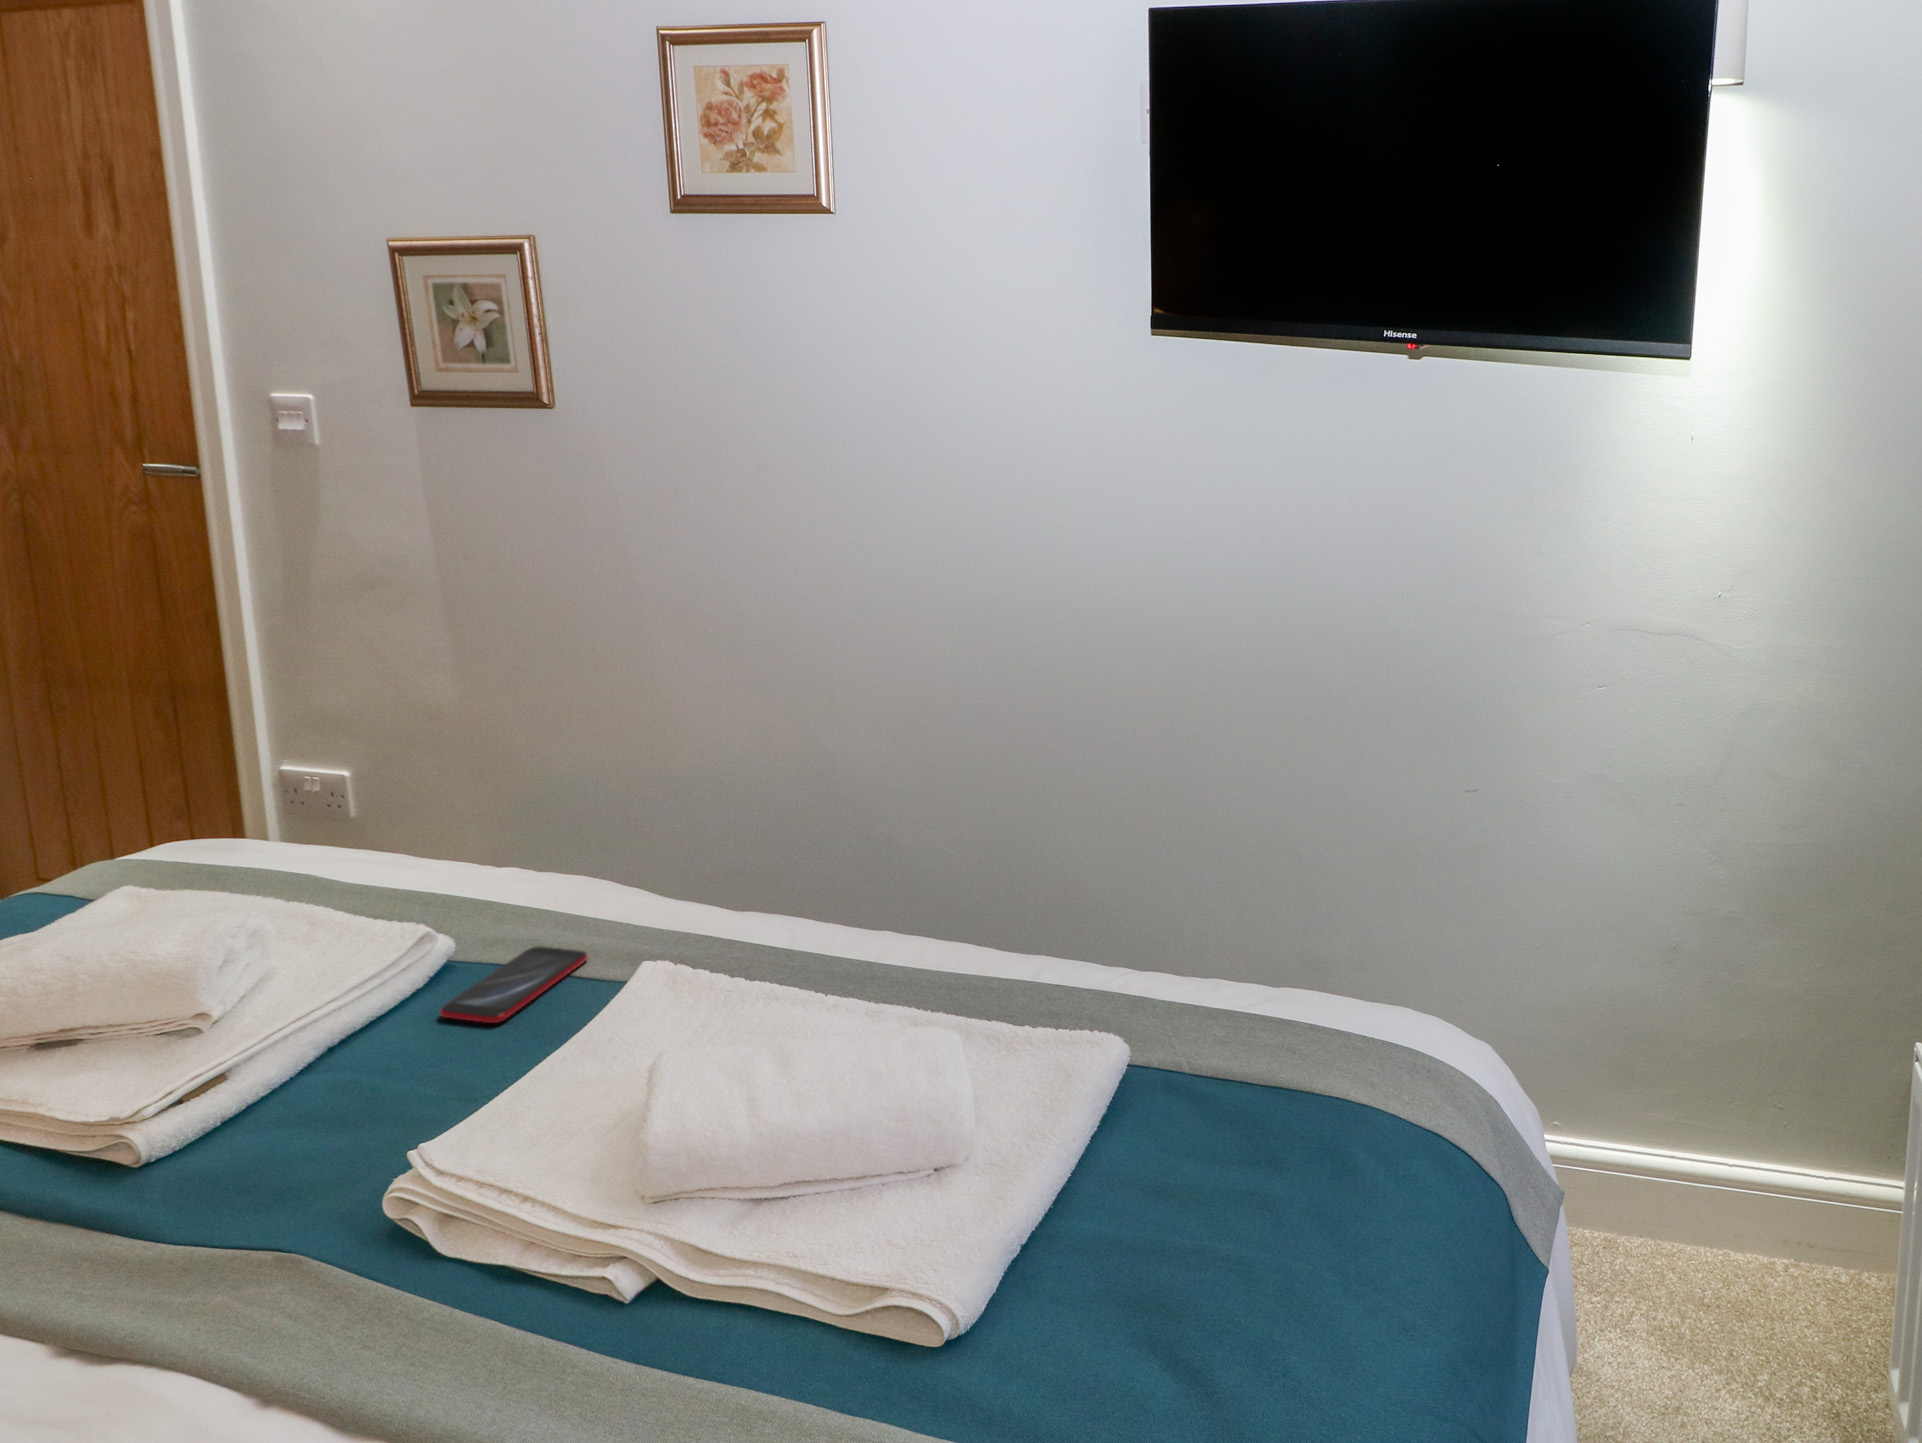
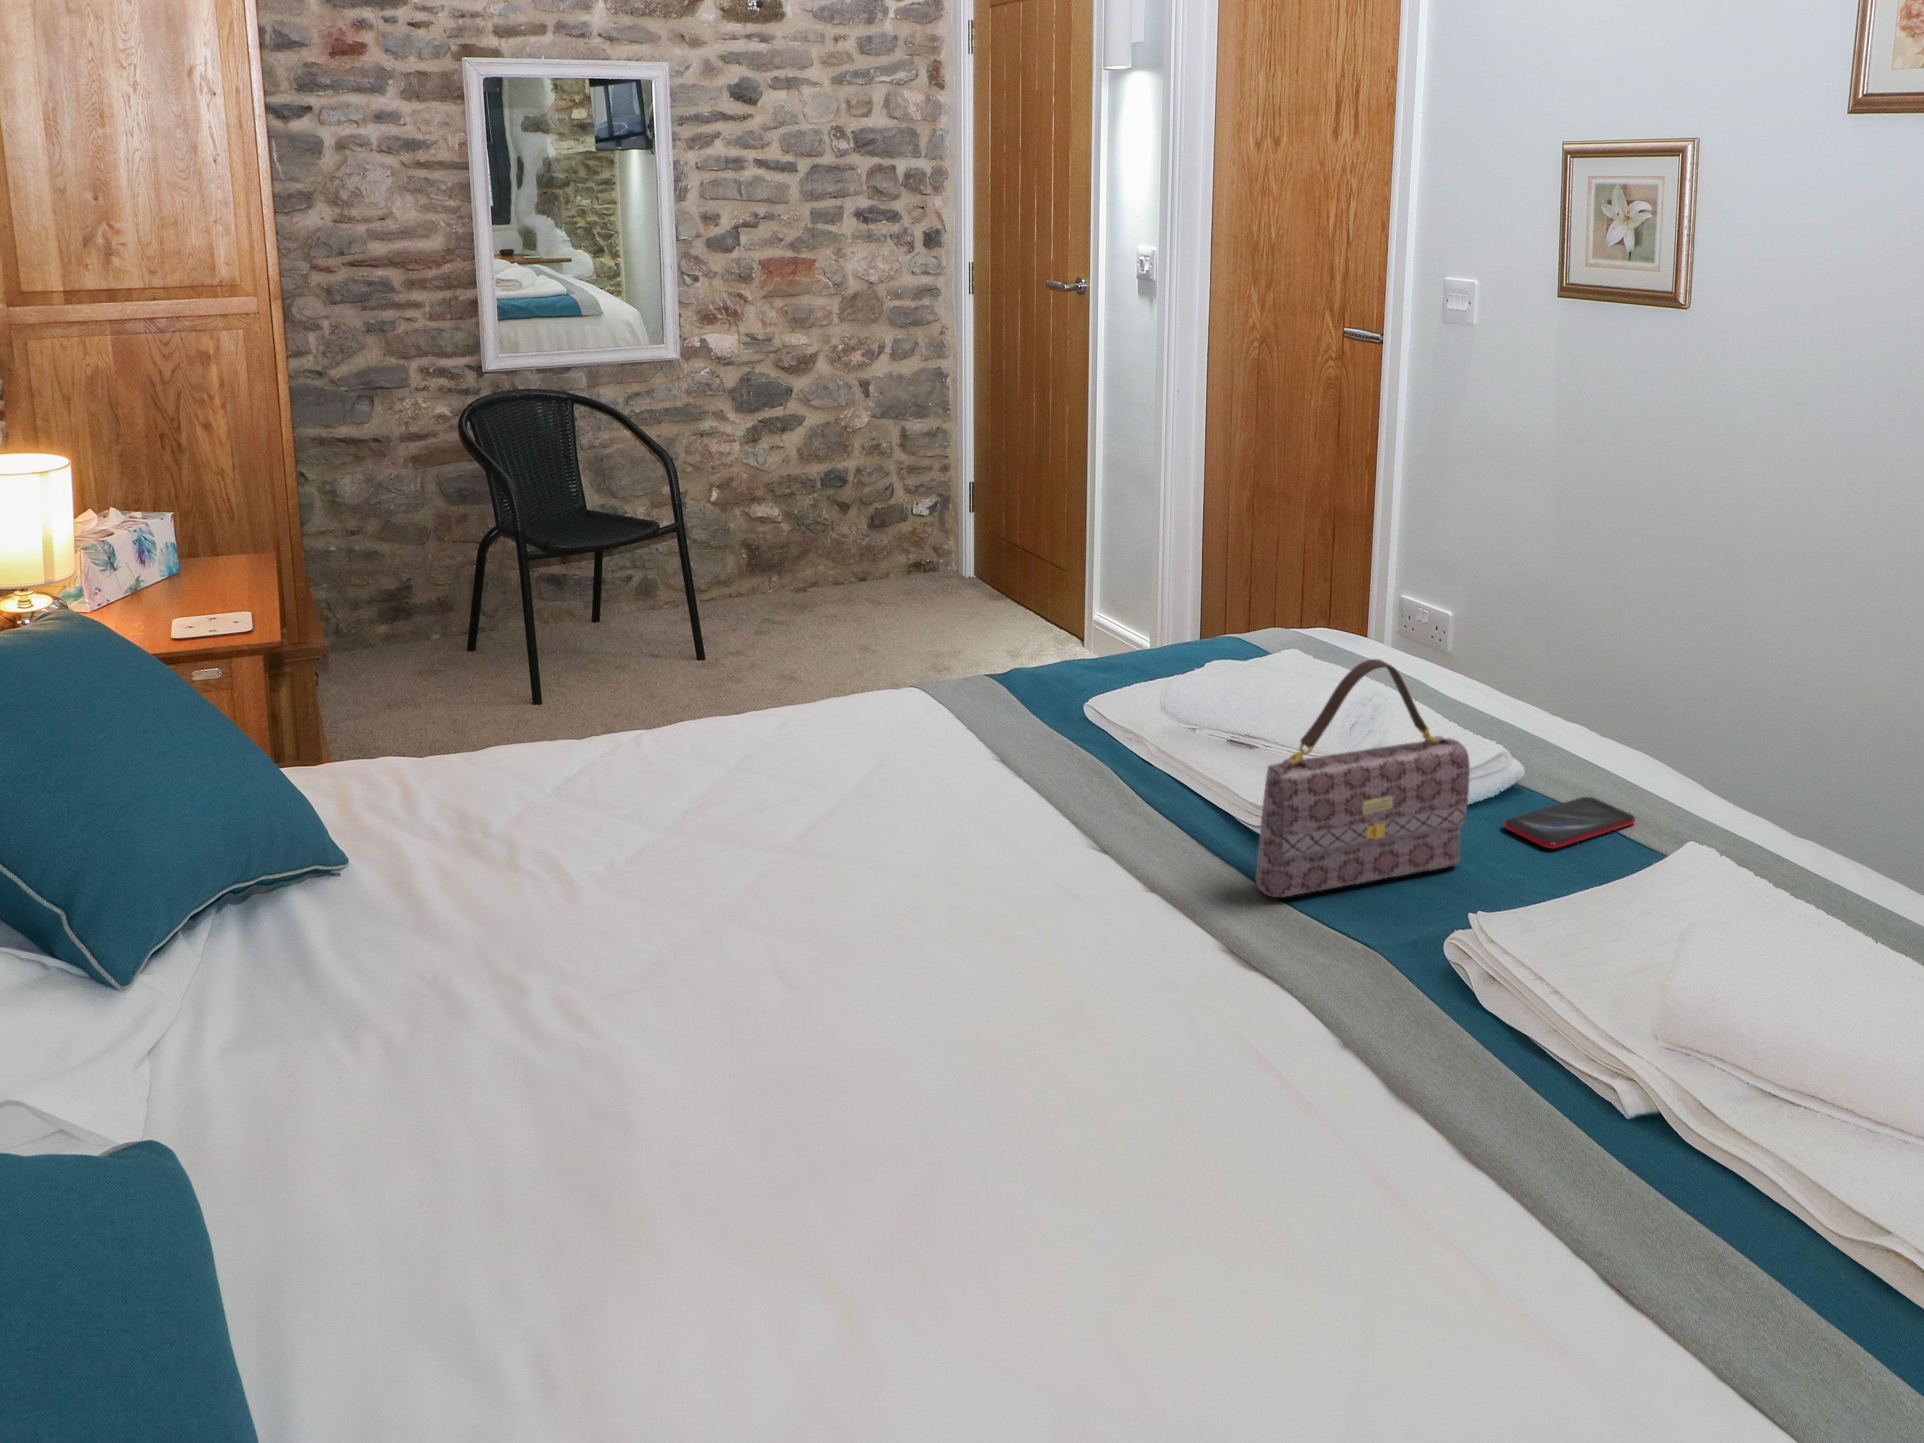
handbag: none [86,871,390,1232] -> present [1256,659,1470,897]

